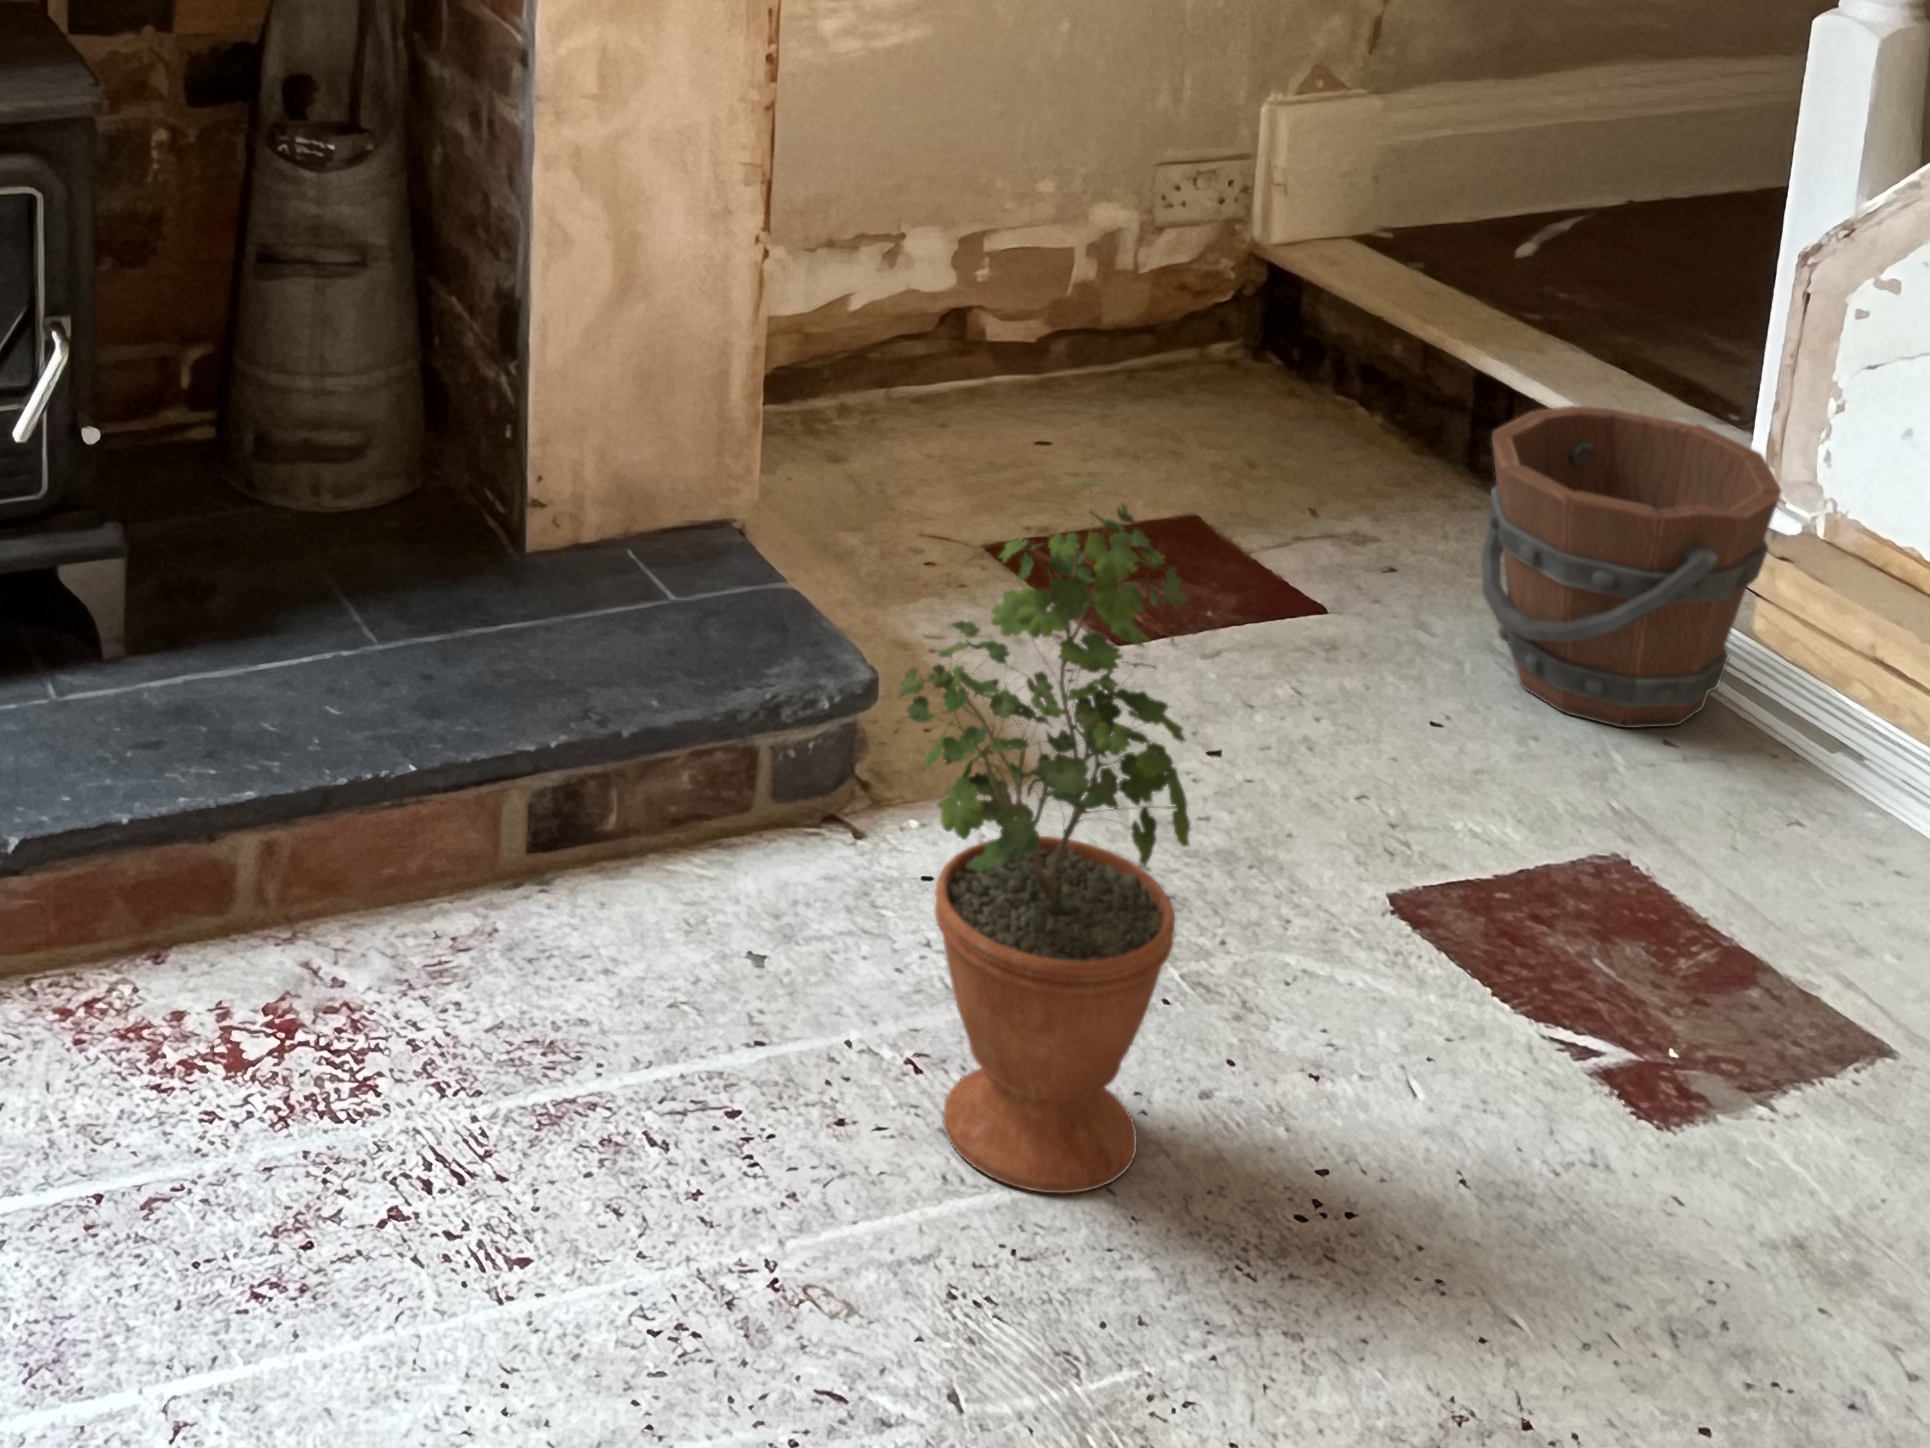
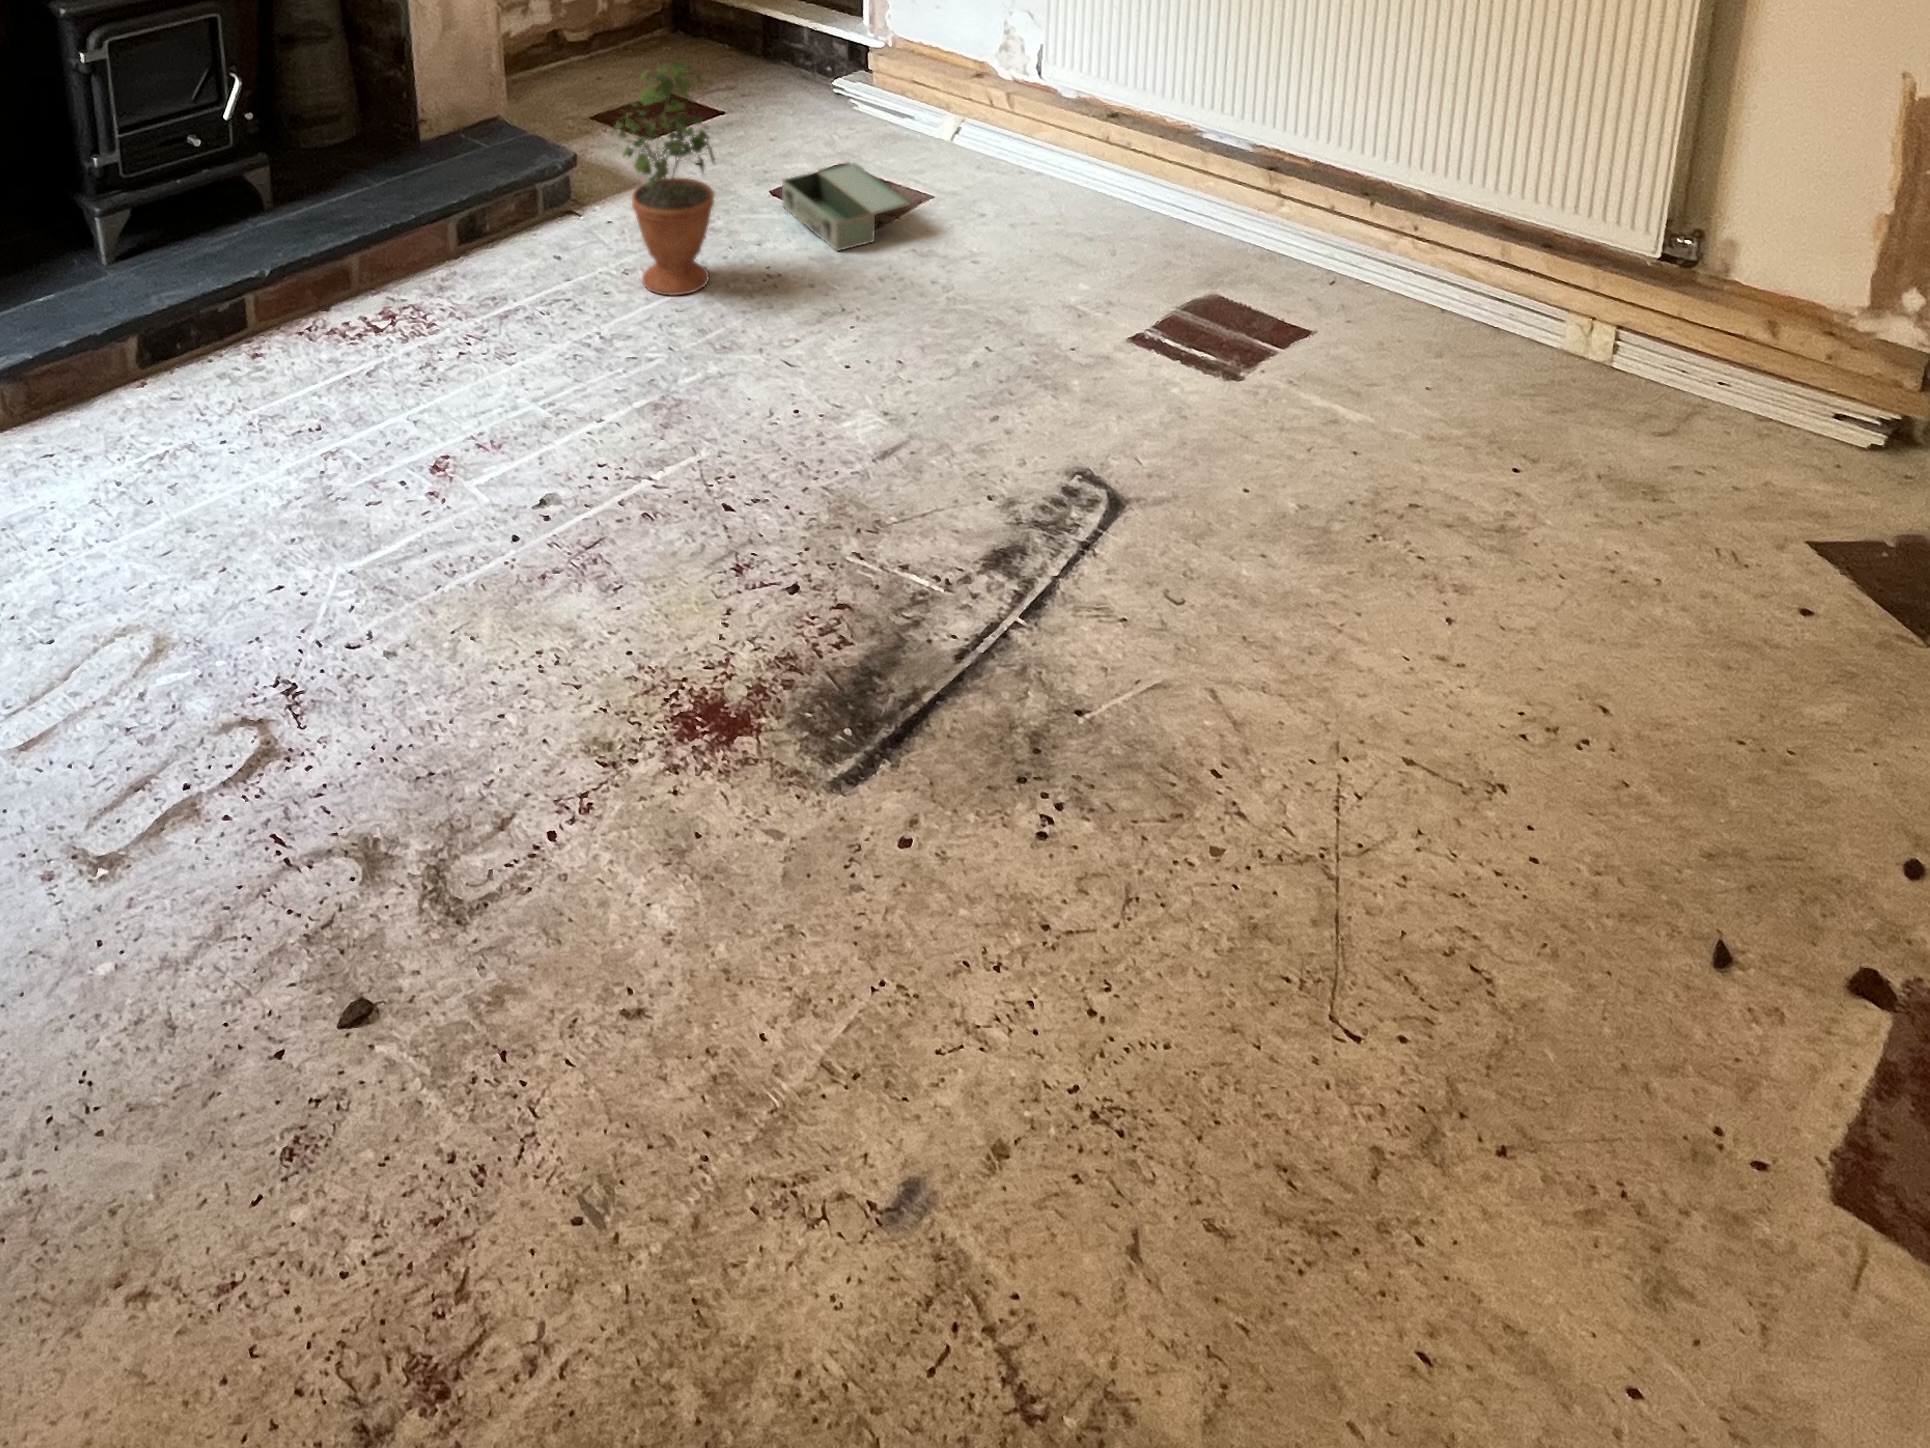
bucket: present [1482,405,1781,728] -> none [778,15,878,126]
toolbox: none [1410,874,1802,1166] -> present [782,162,909,251]

